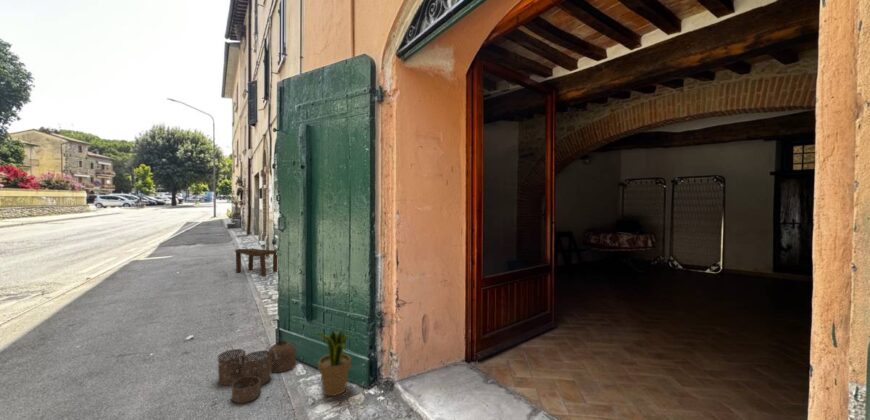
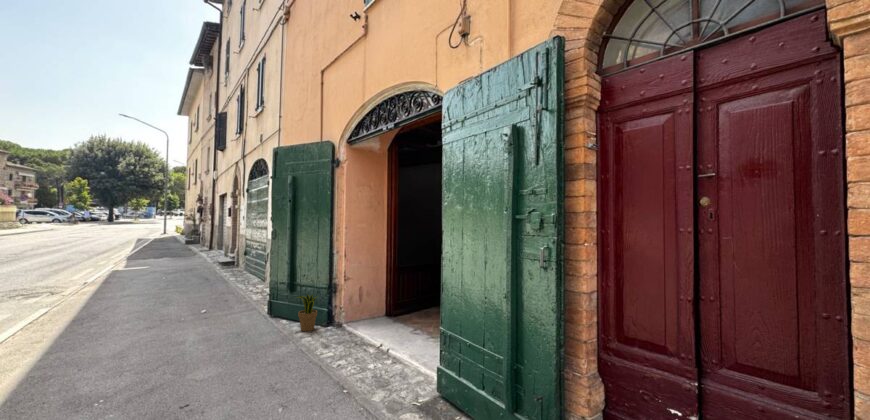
bench: present [235,248,278,277] -> none [215,258,252,280]
woven basket: present [218,341,296,403] -> none [236,305,281,334]

